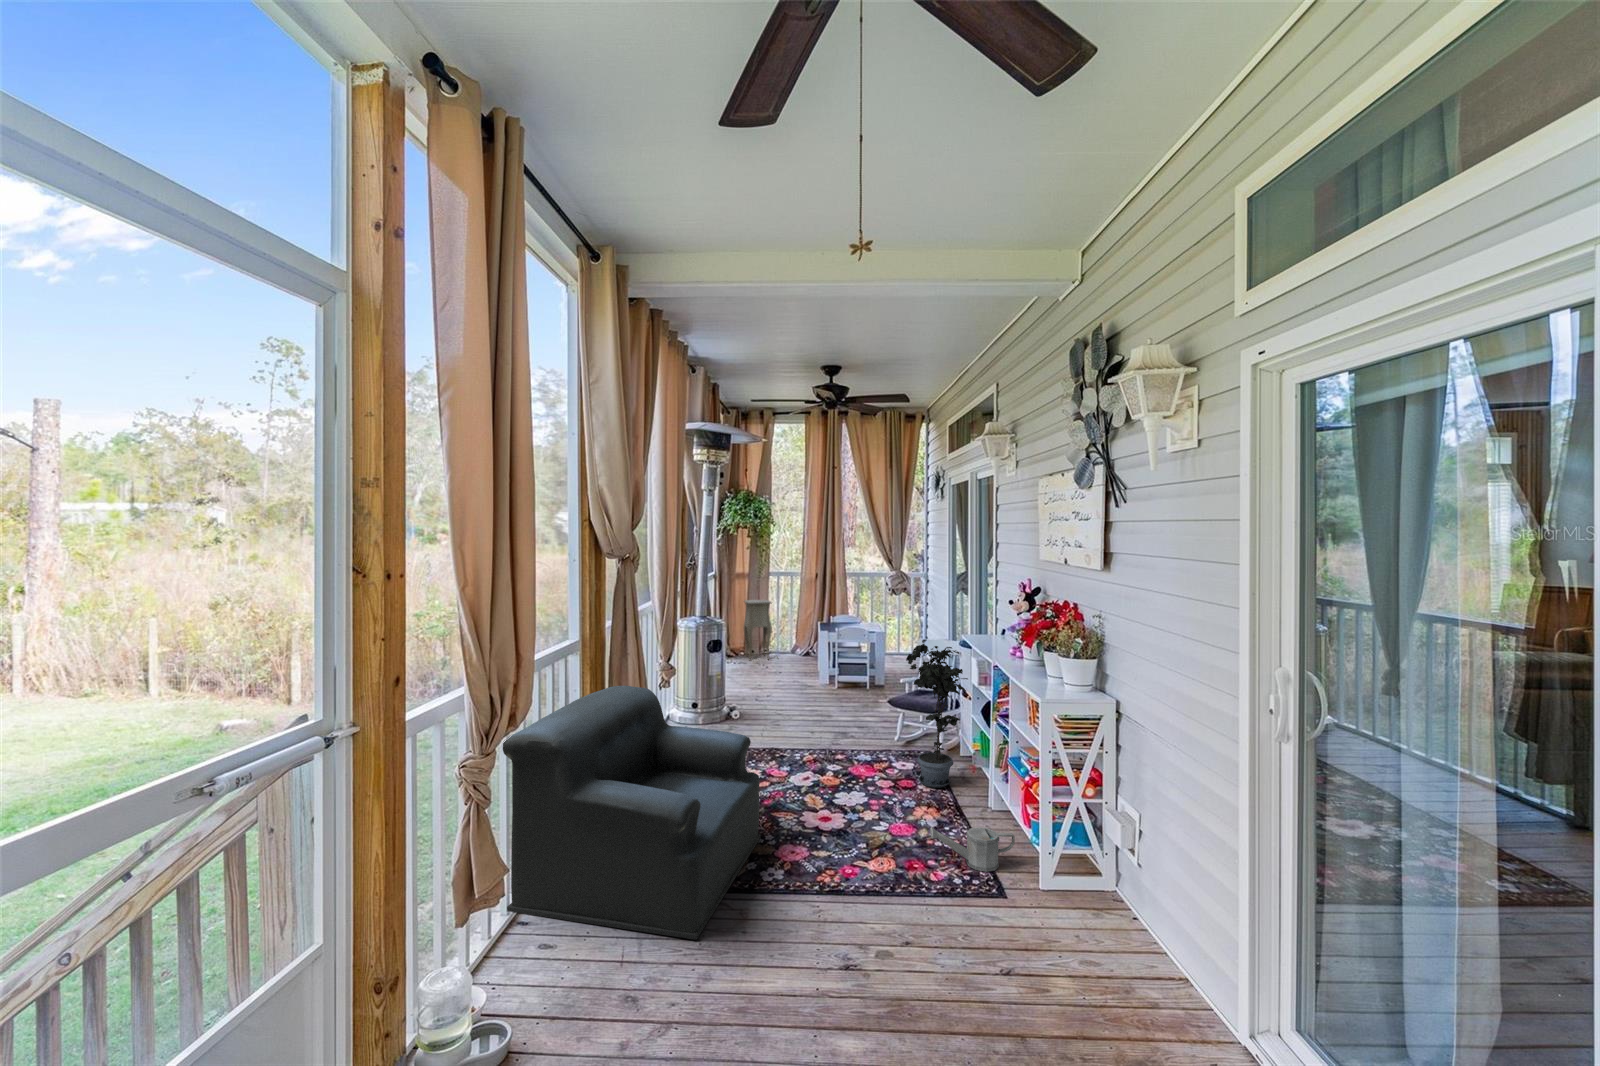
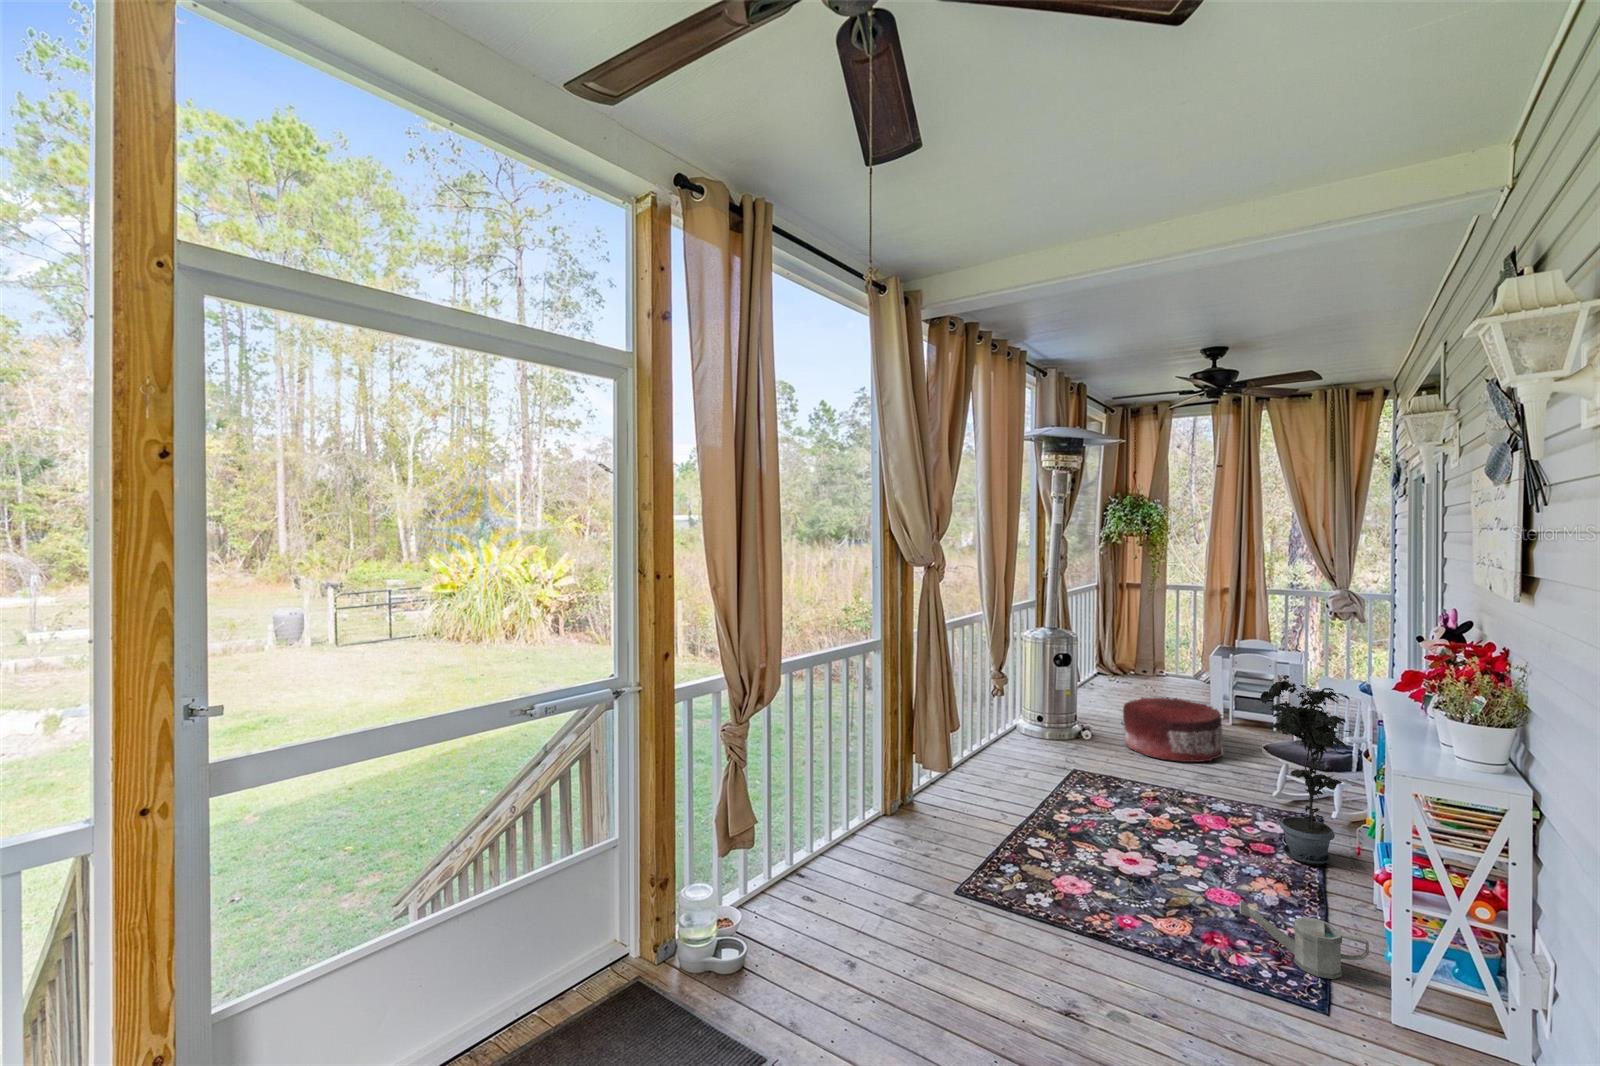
side table: present [744,600,778,660] -> none [1132,614,1175,683]
pouf: none [767,670,845,726] -> present [1123,698,1223,762]
armchair: present [503,686,761,940] -> none [792,688,1045,933]

